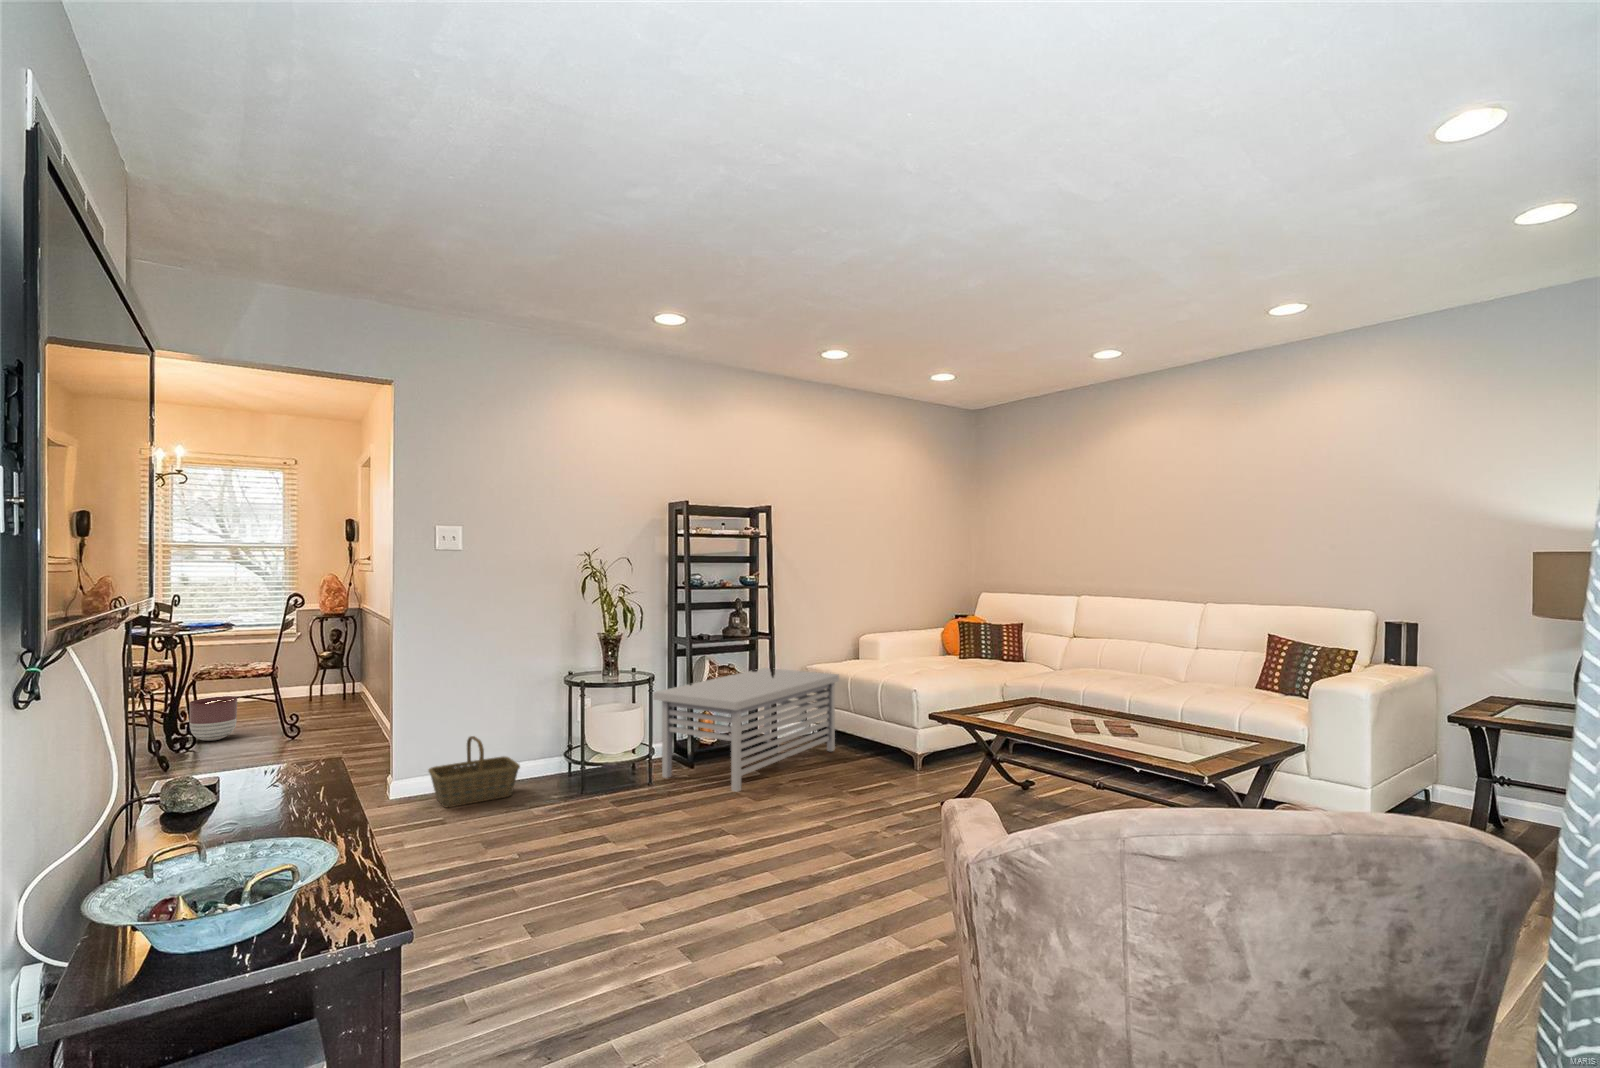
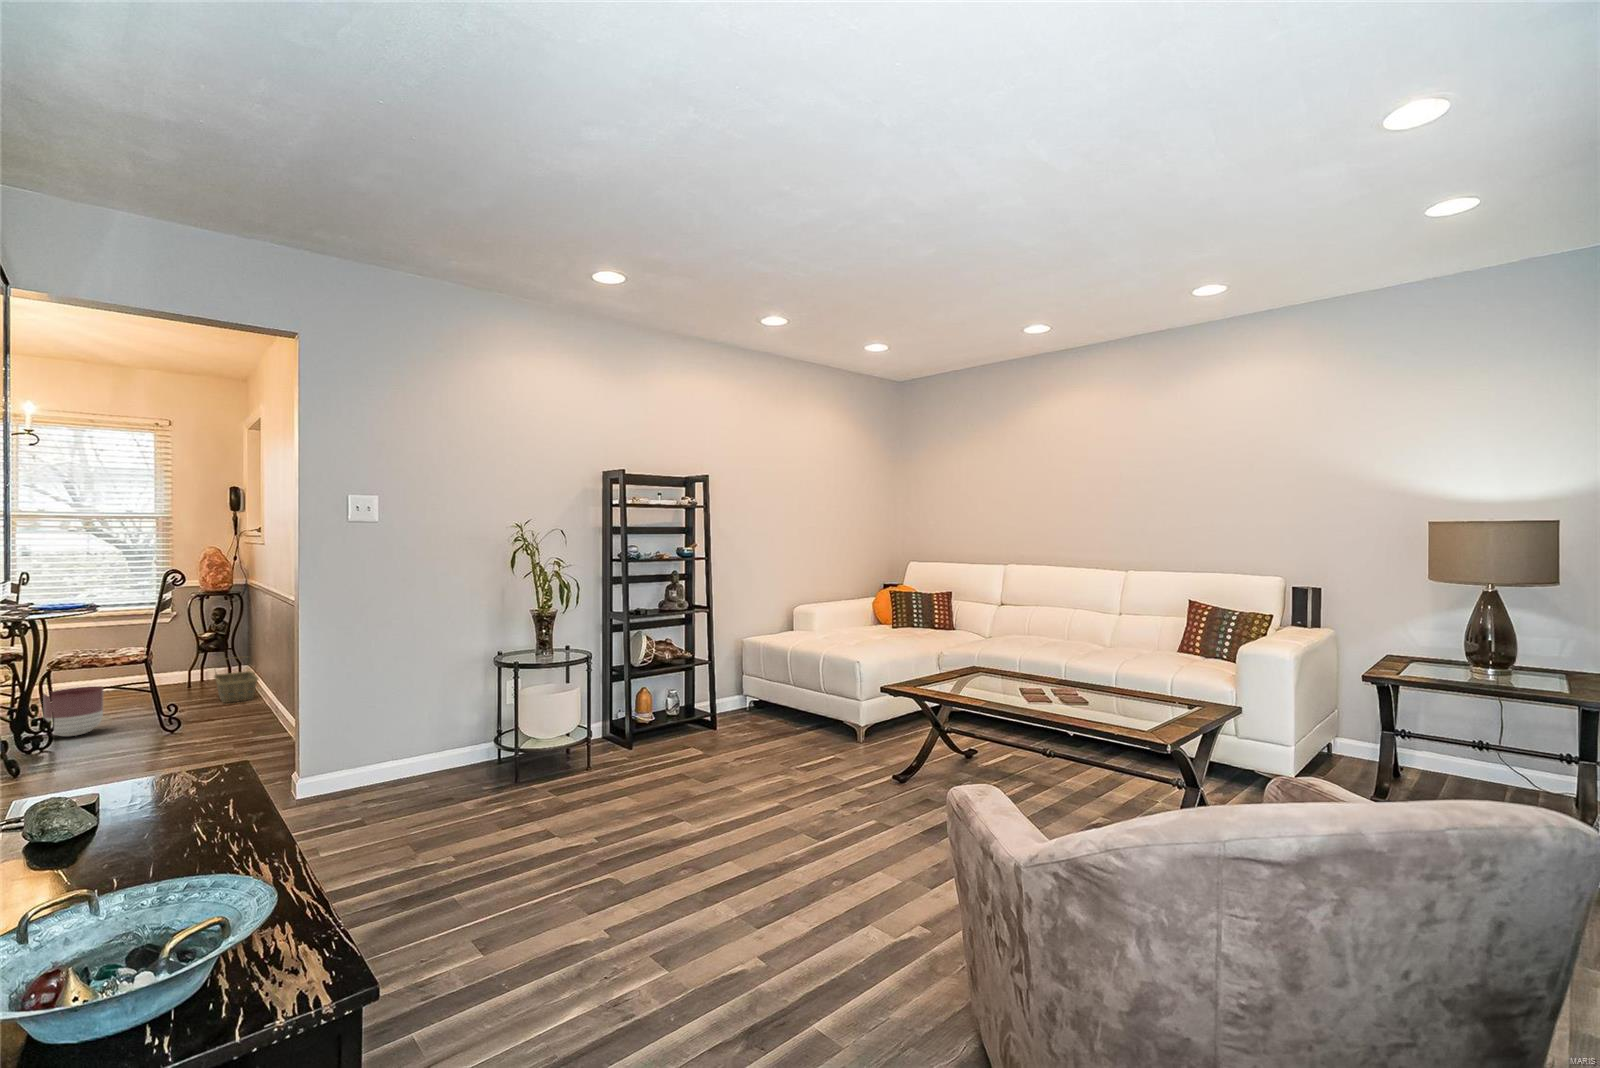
storage bench: present [653,668,839,792] -> none [590,642,778,772]
basket: present [428,736,520,808] -> present [214,663,258,703]

